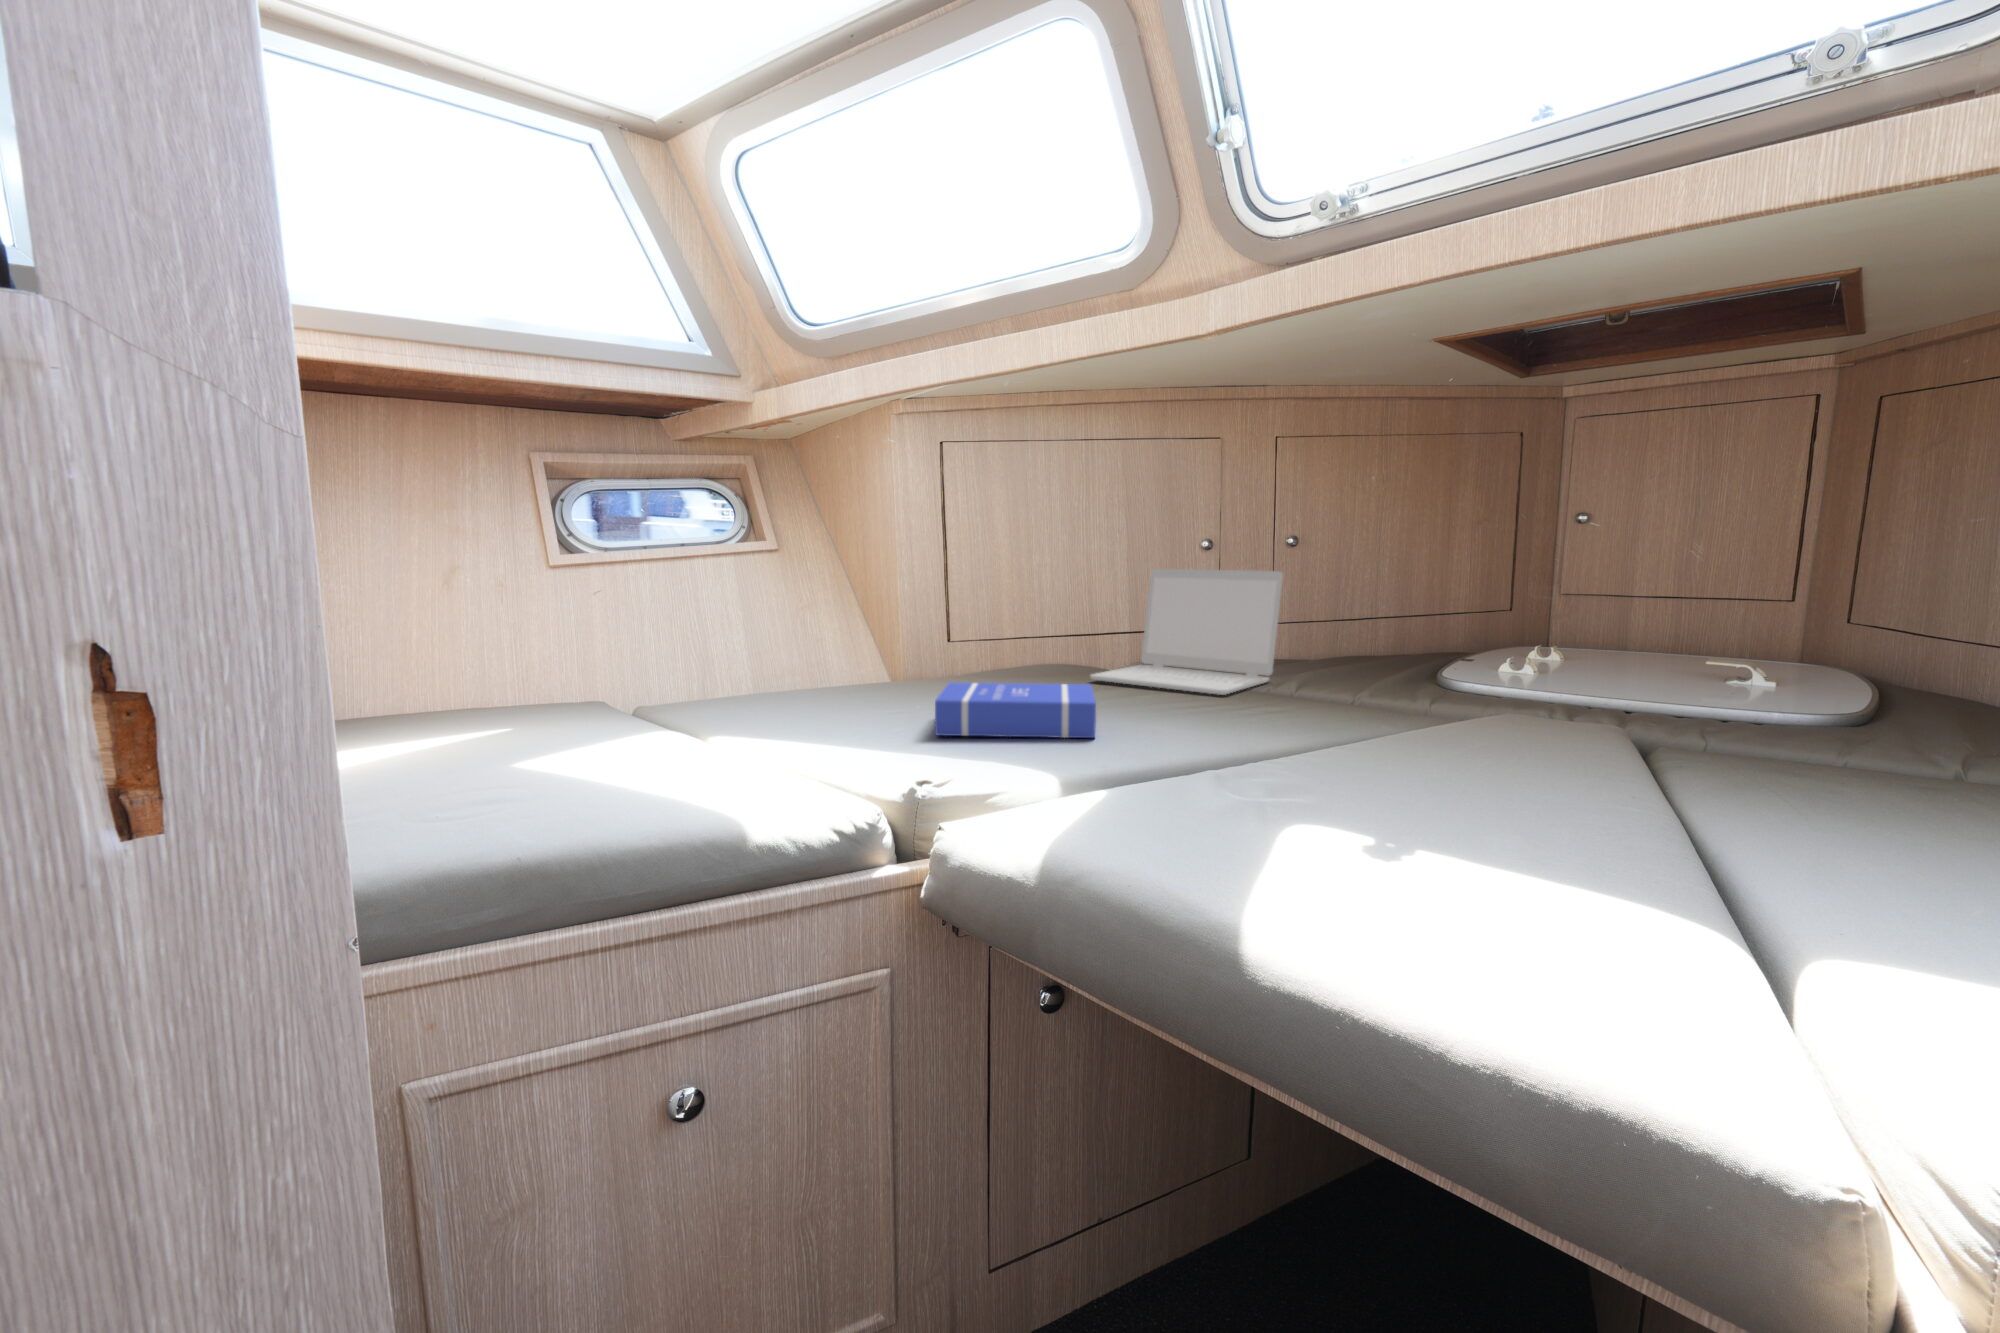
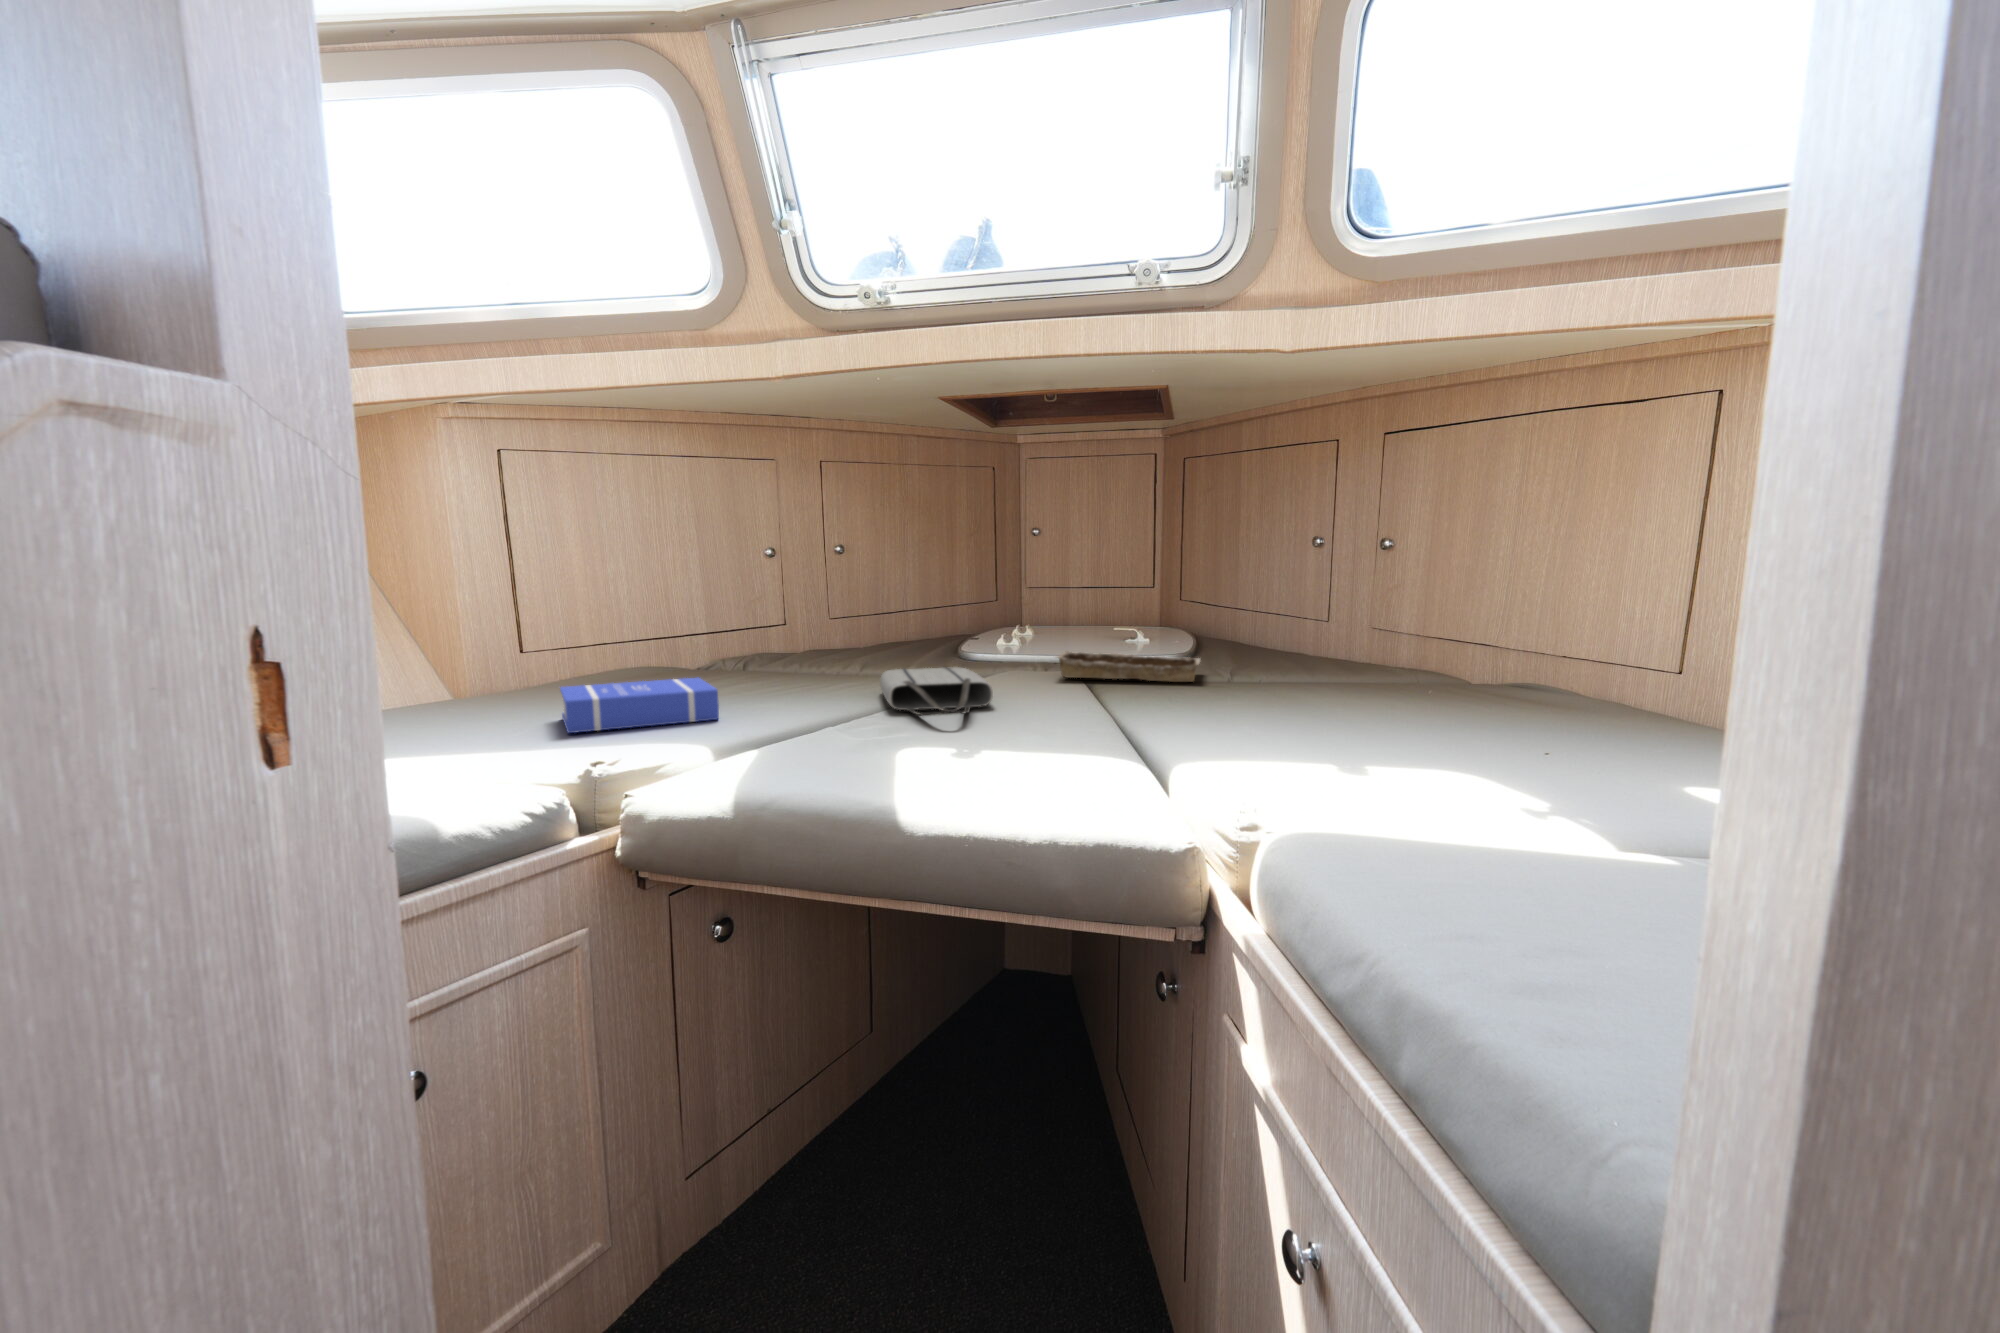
laptop: present [1091,569,1283,695] -> none [676,576,836,680]
tray: none [1584,690,1885,766] -> present [1058,652,1200,682]
tote bag: none [1304,696,1465,776] -> present [880,667,993,715]

